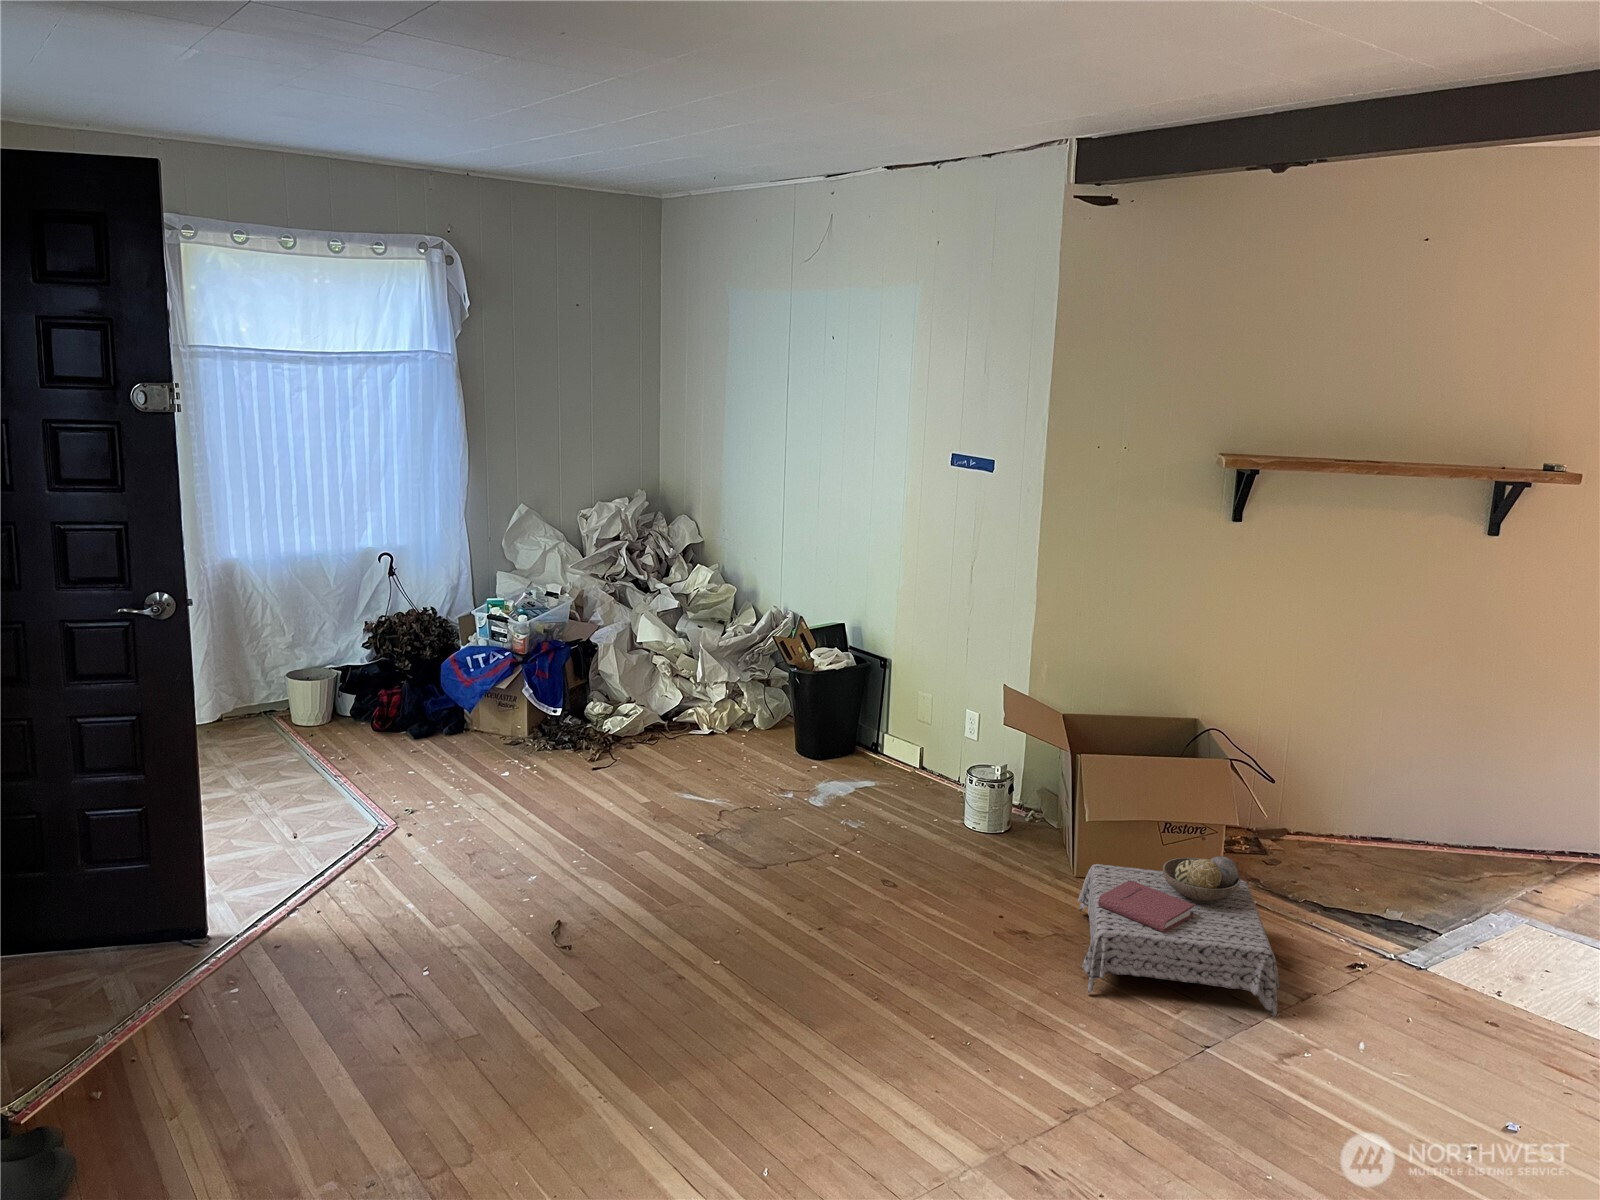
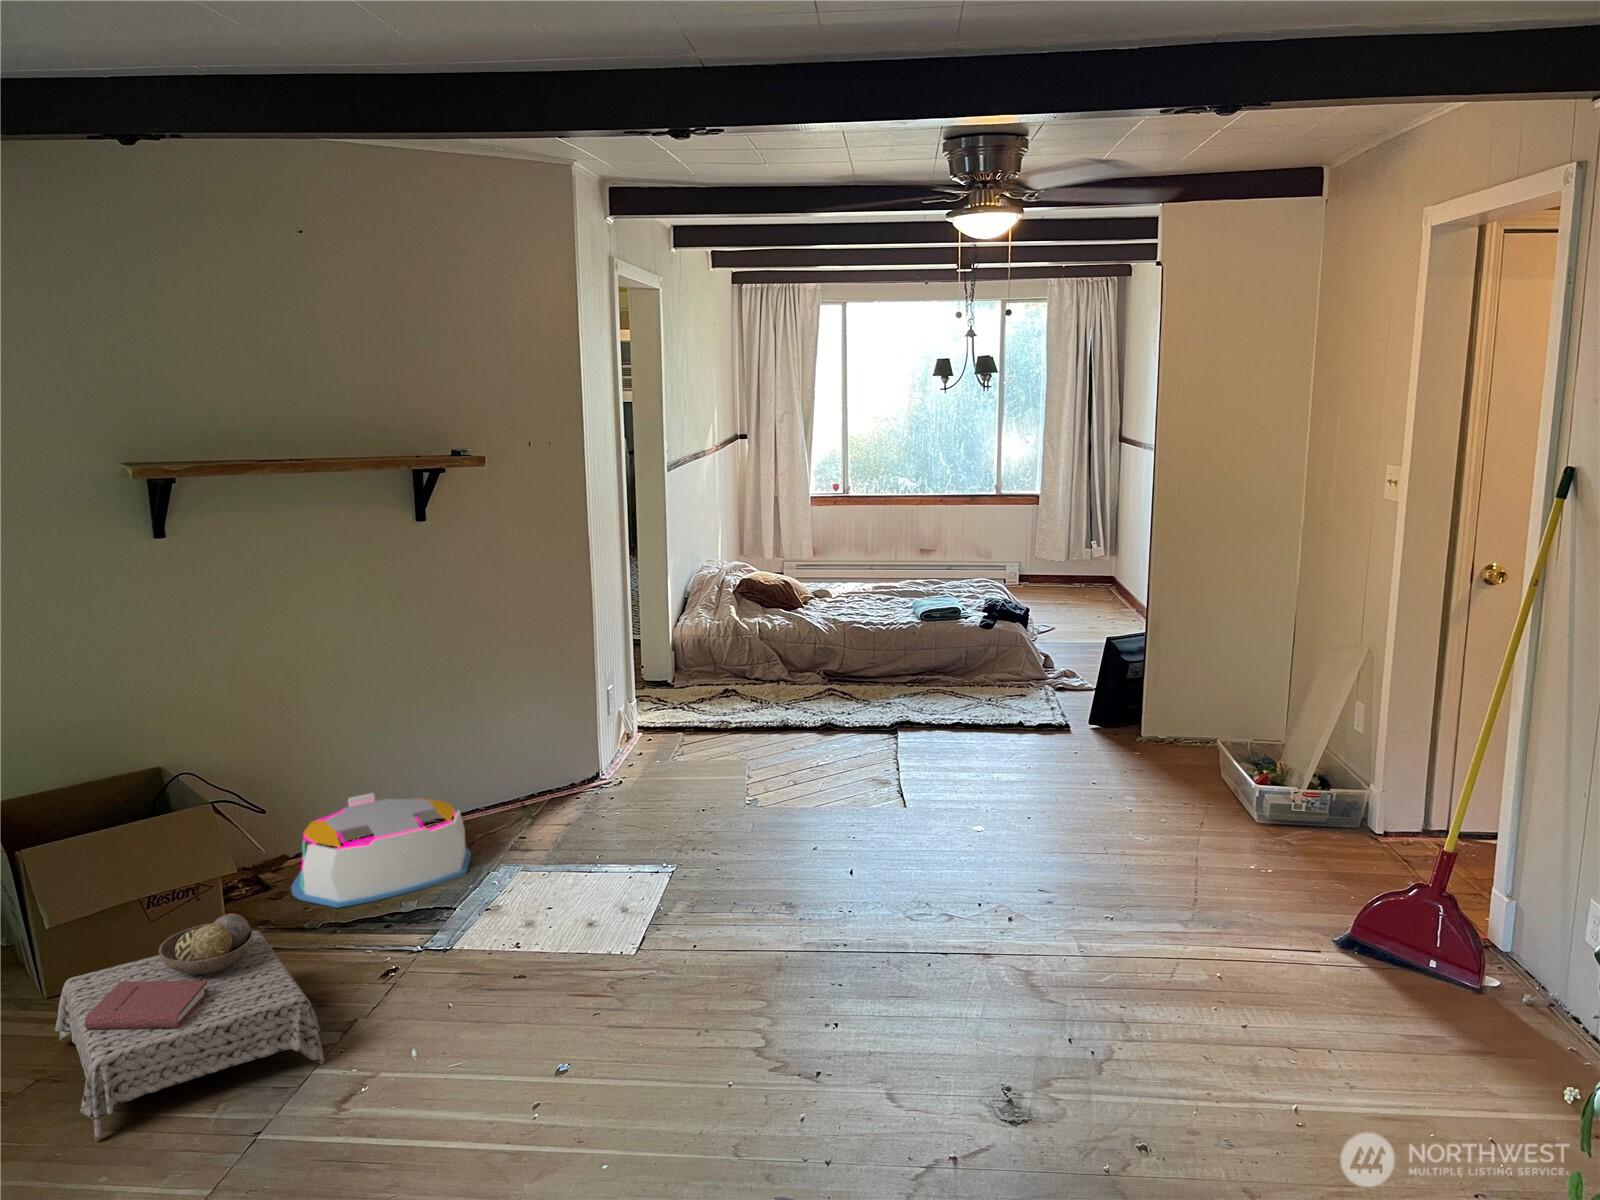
storage bin: none [1285,794,1474,906] -> present [291,793,471,908]

